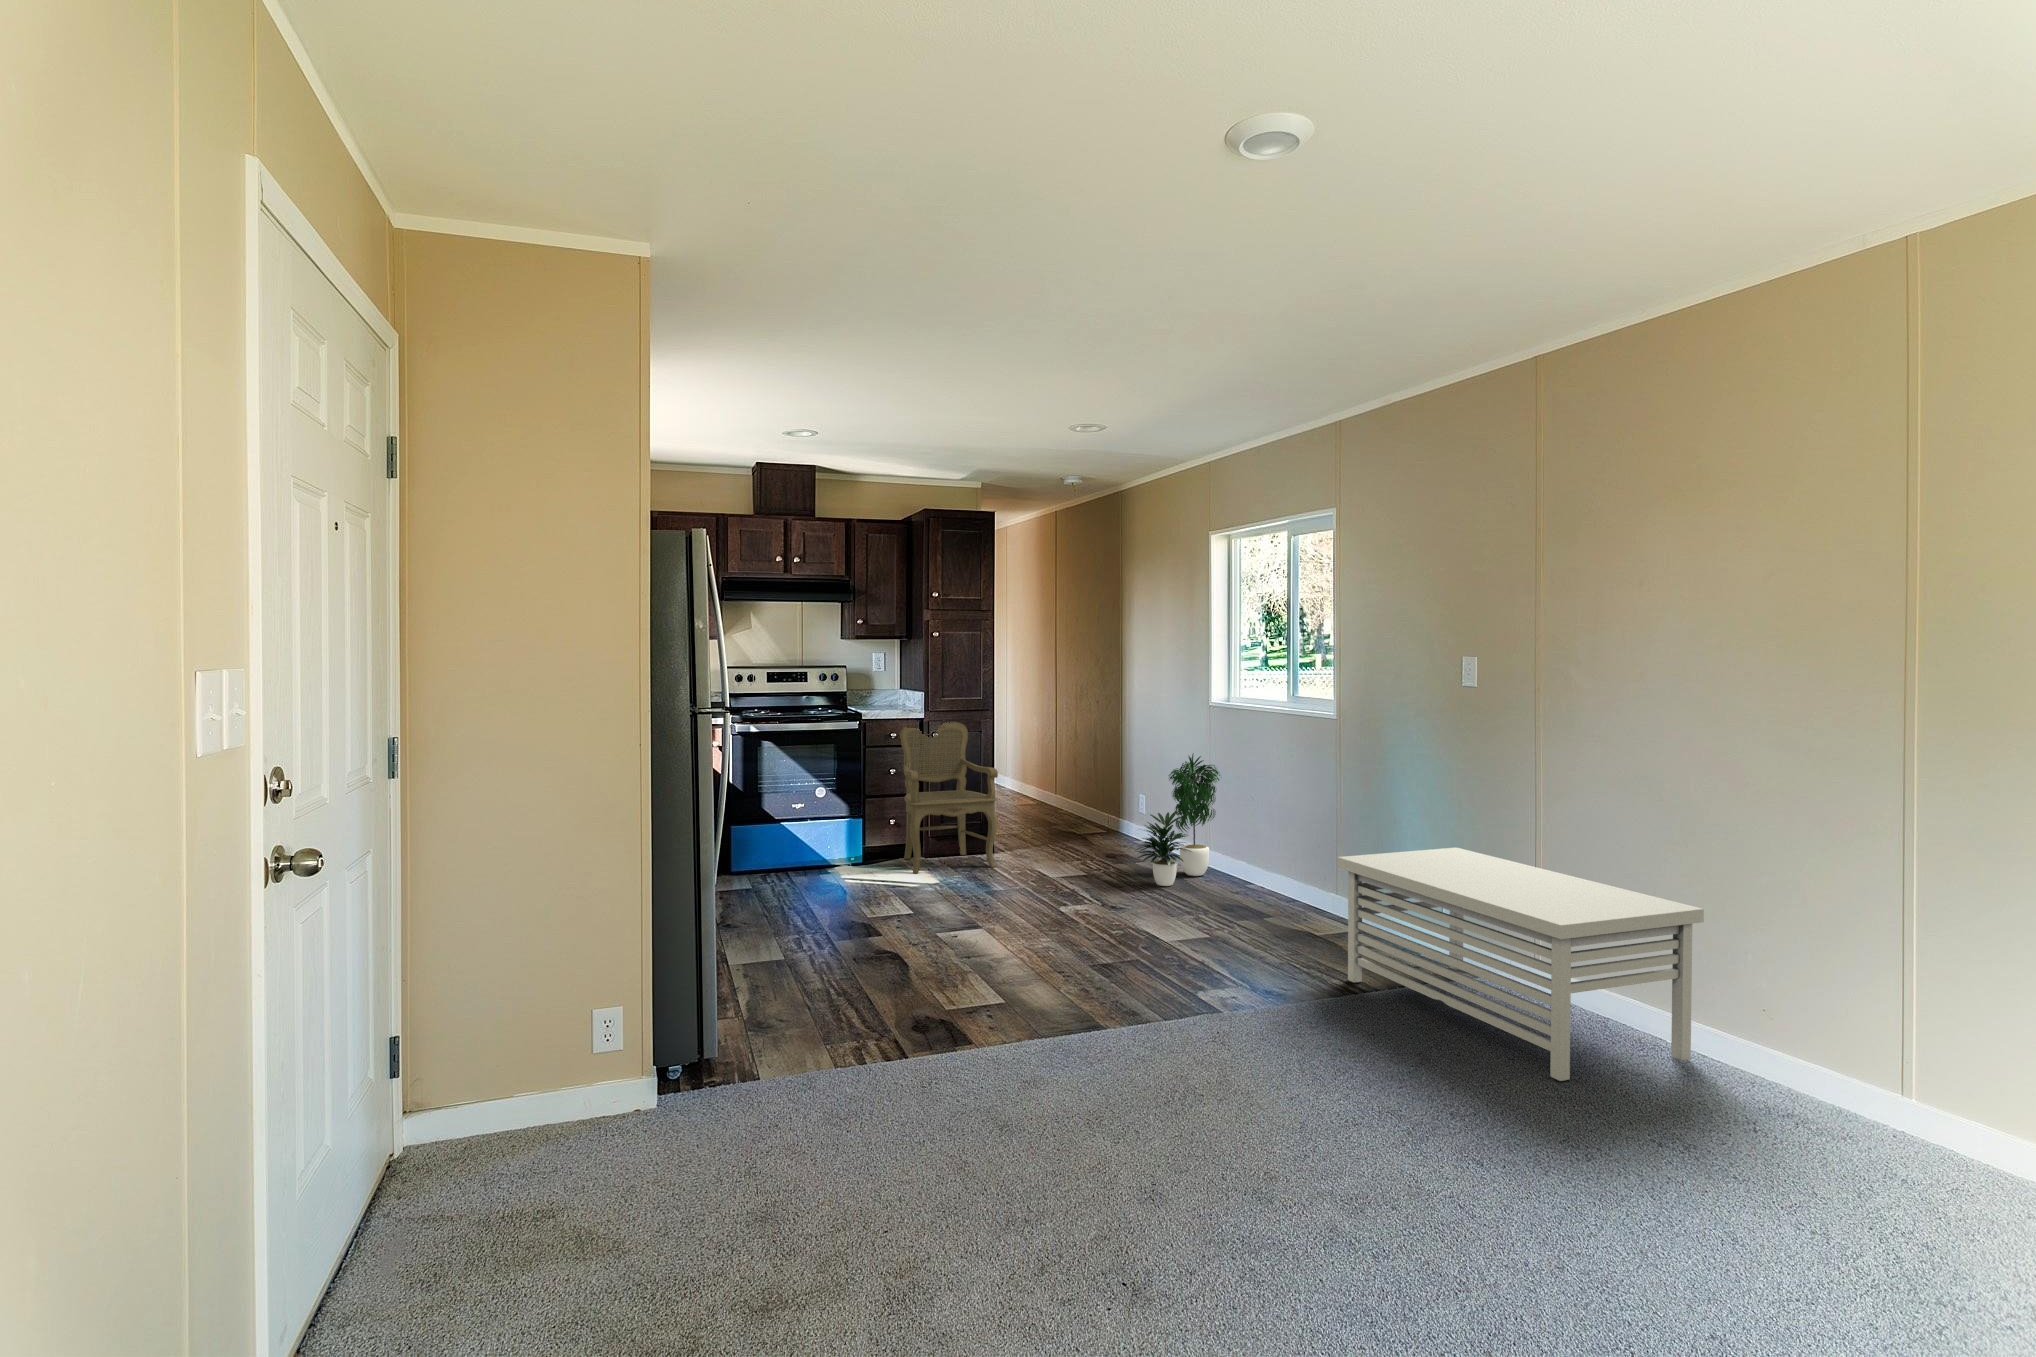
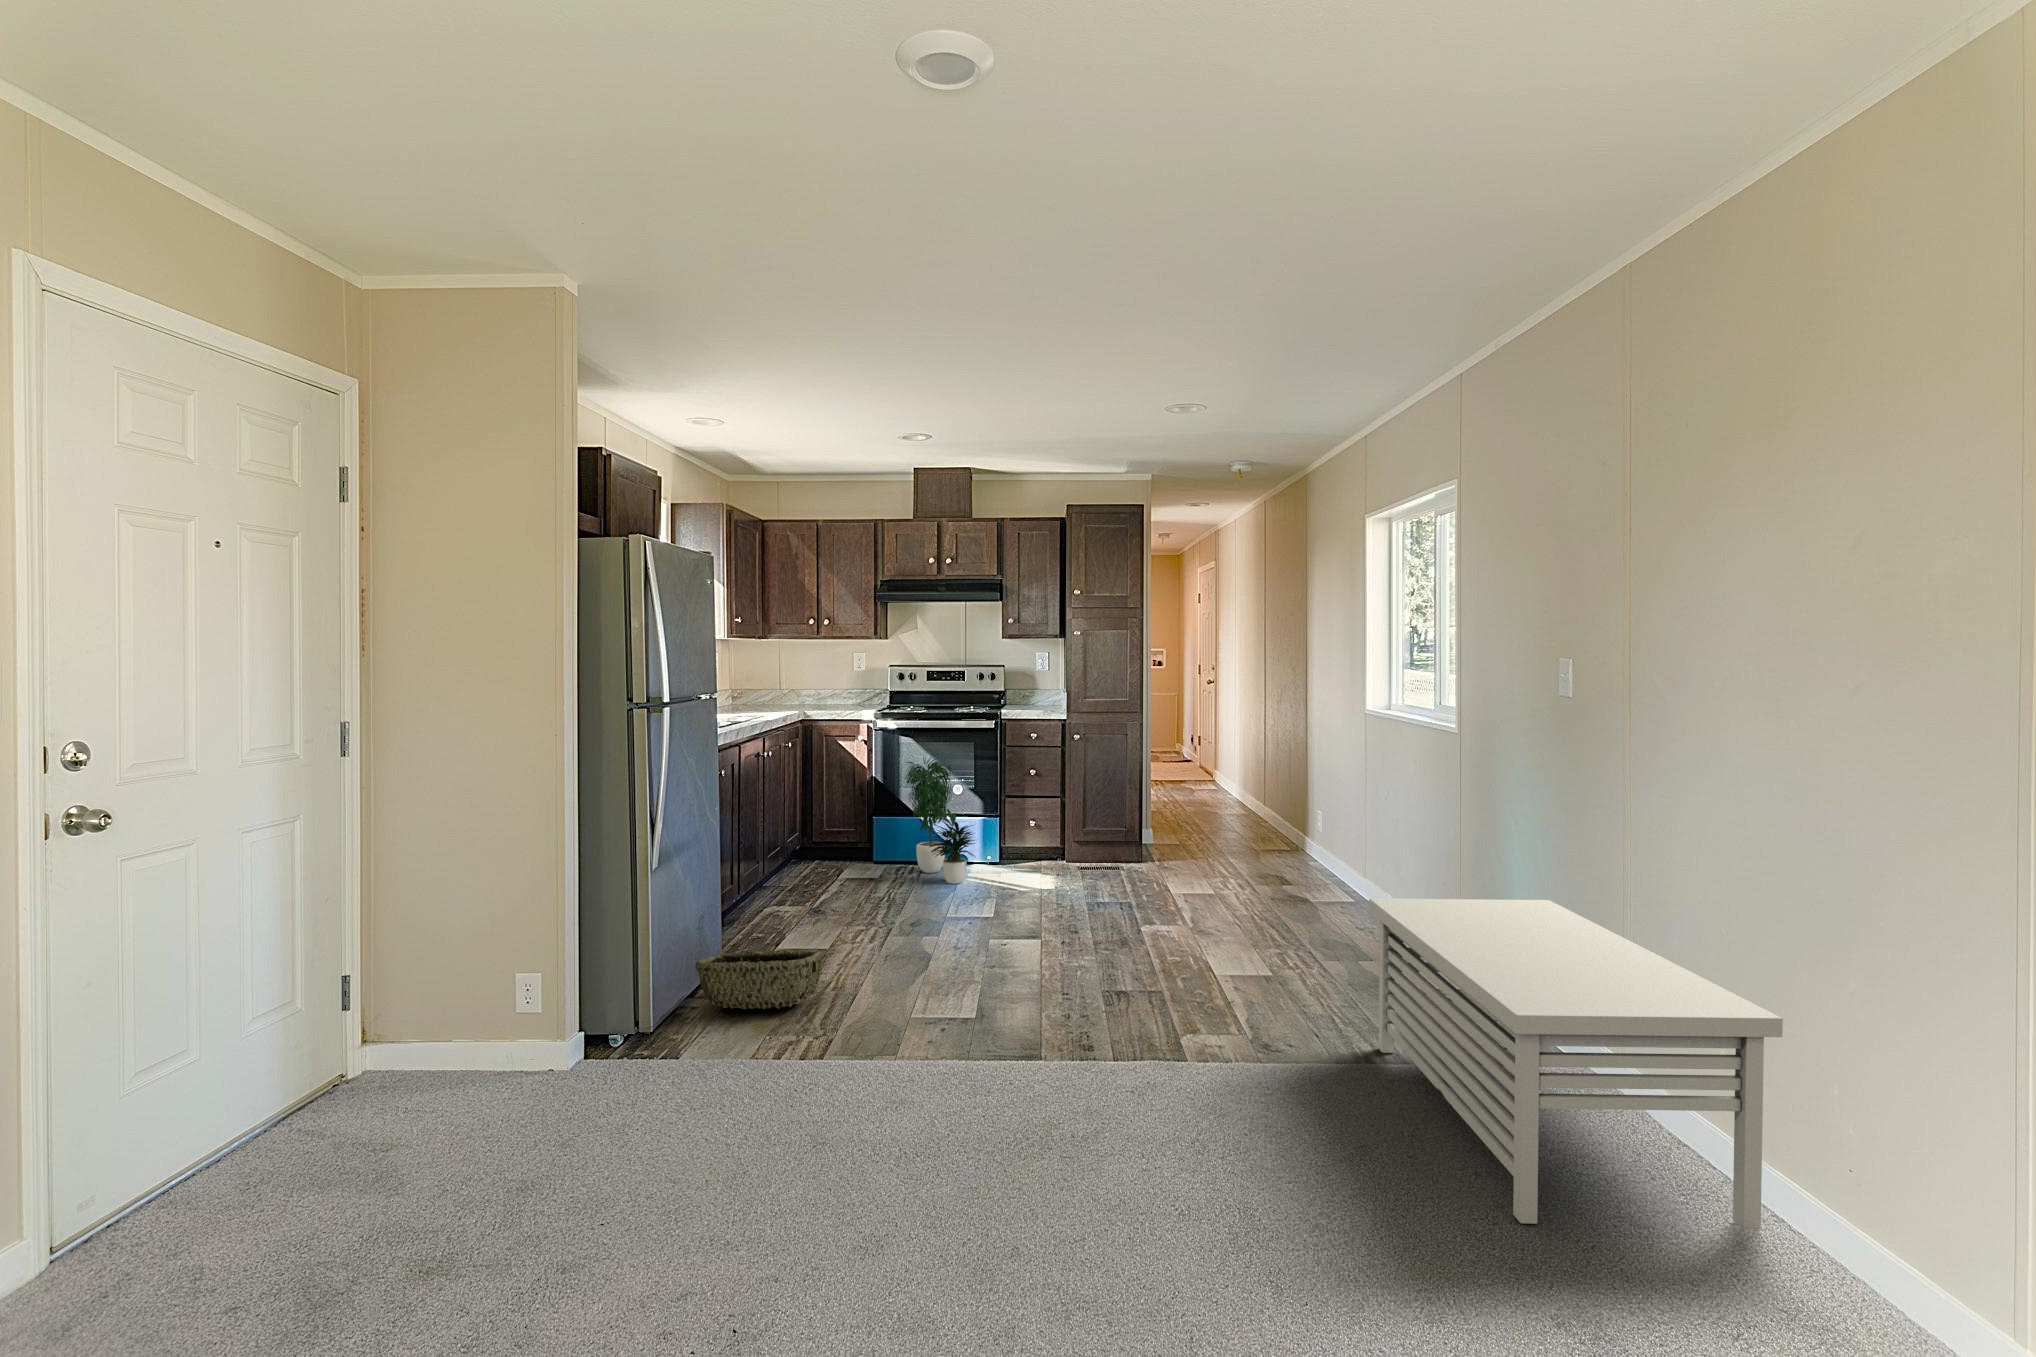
armchair: present [900,722,998,873] -> none [1033,721,1128,878]
potted plant: present [1136,755,1220,886] -> present [905,756,975,884]
woven basket: none [727,954,851,1021] -> present [695,949,822,1009]

